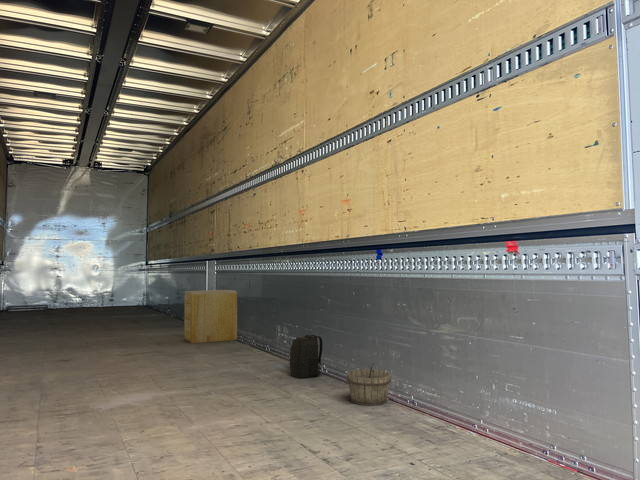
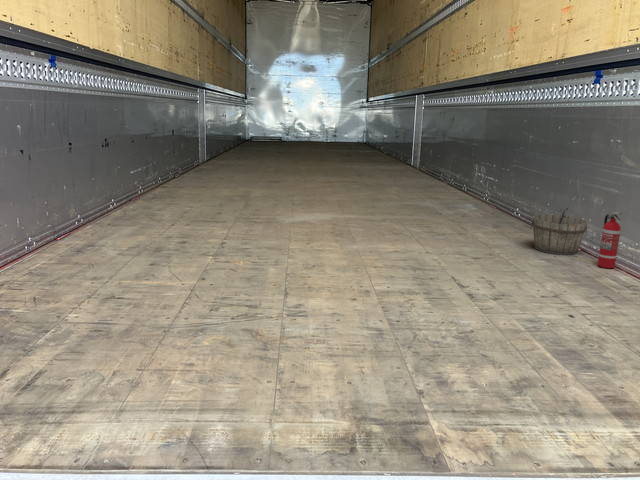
filing cabinet: present [184,290,237,343] -> none [387,125,444,180]
backpack: present [290,335,323,378] -> none [479,174,521,220]
fire extinguisher: none [406,364,421,413] -> present [598,212,622,268]

